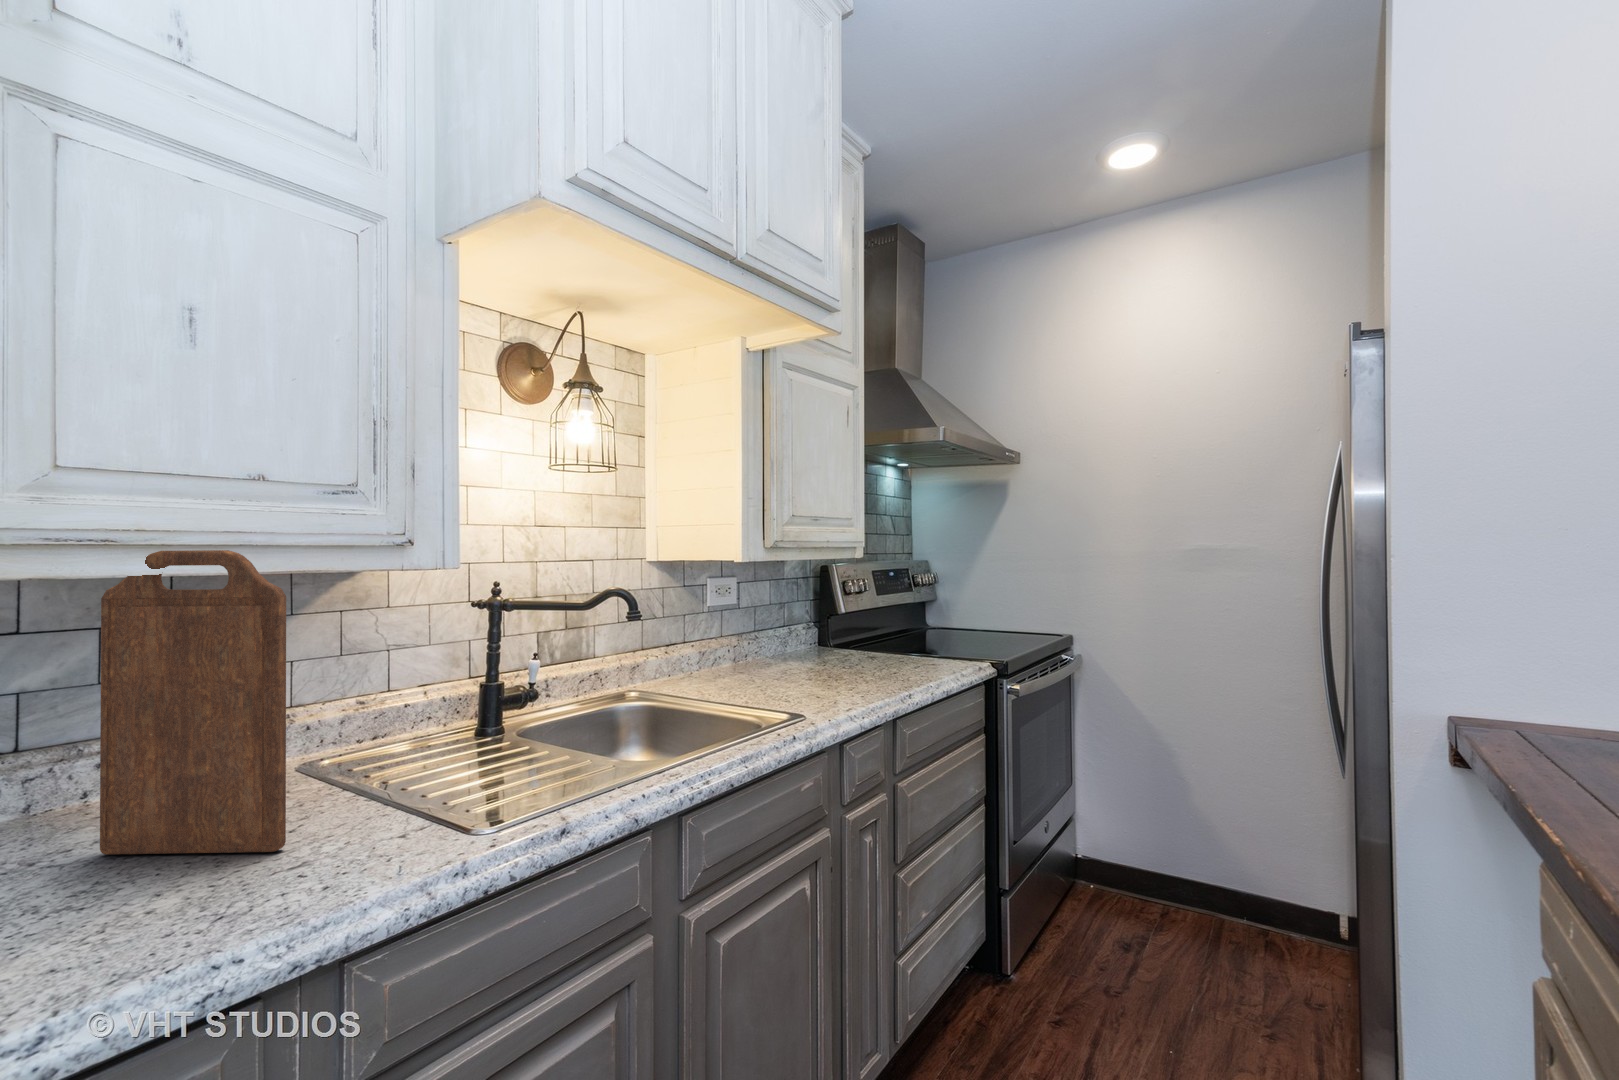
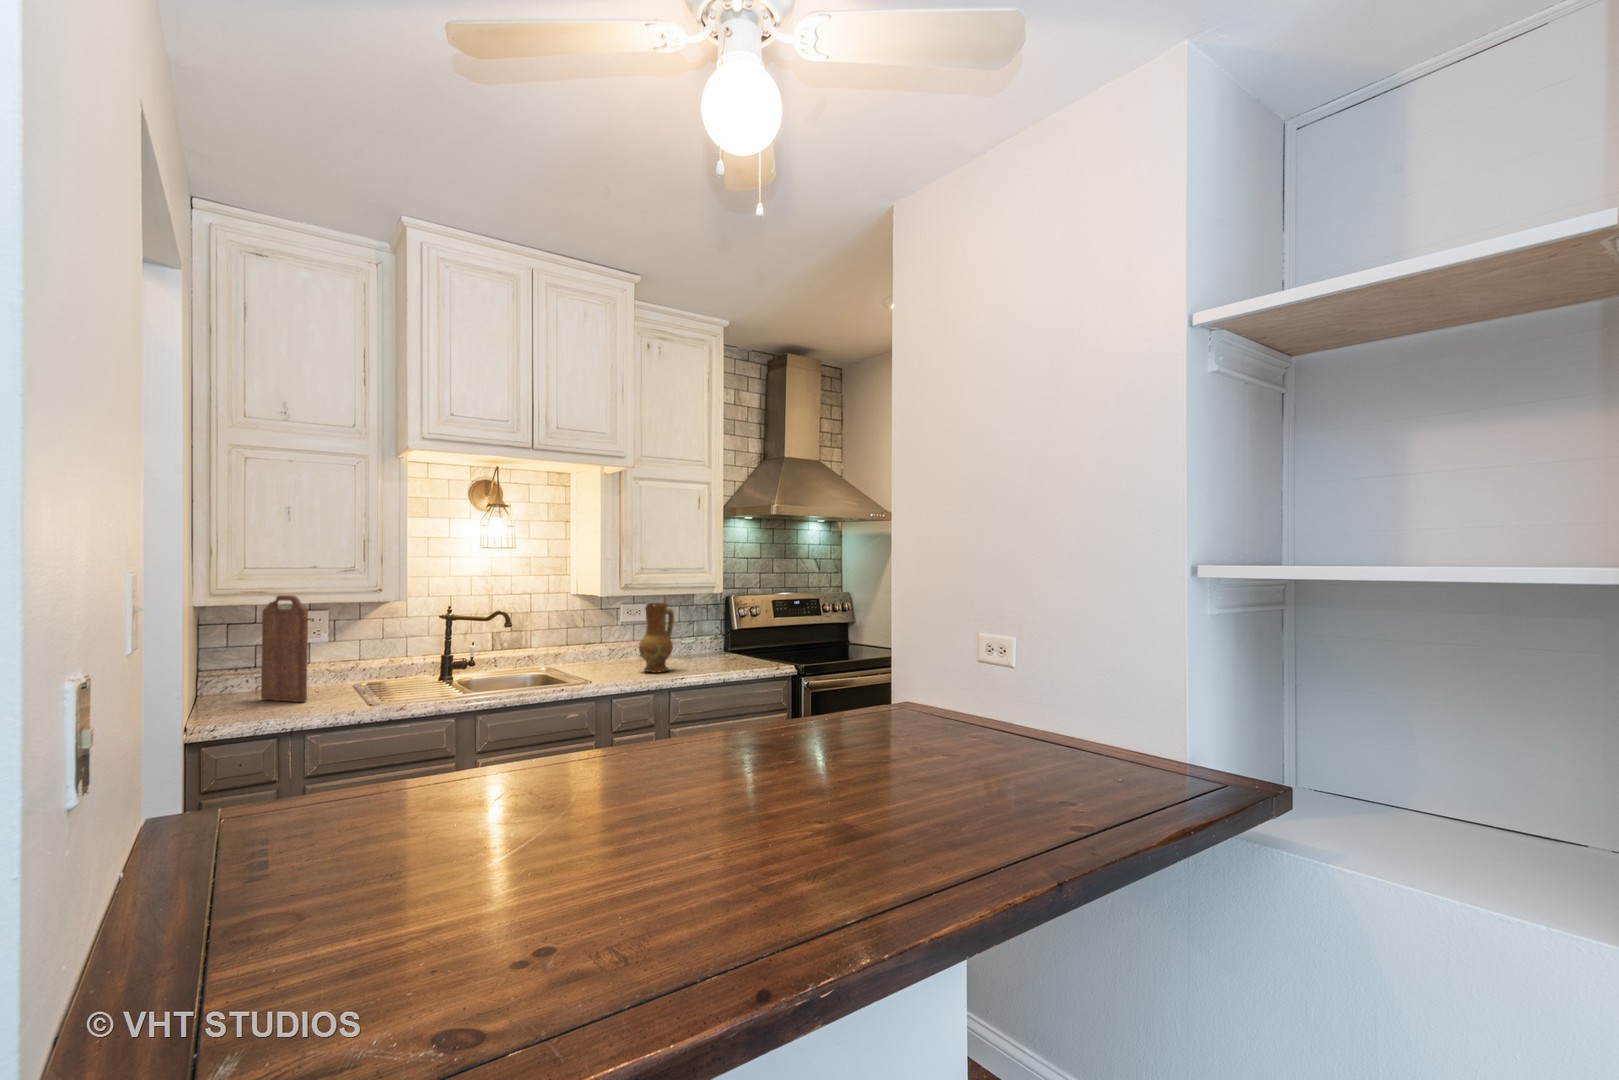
ceramic jug: none [822,572,878,690] -> present [639,603,674,673]

